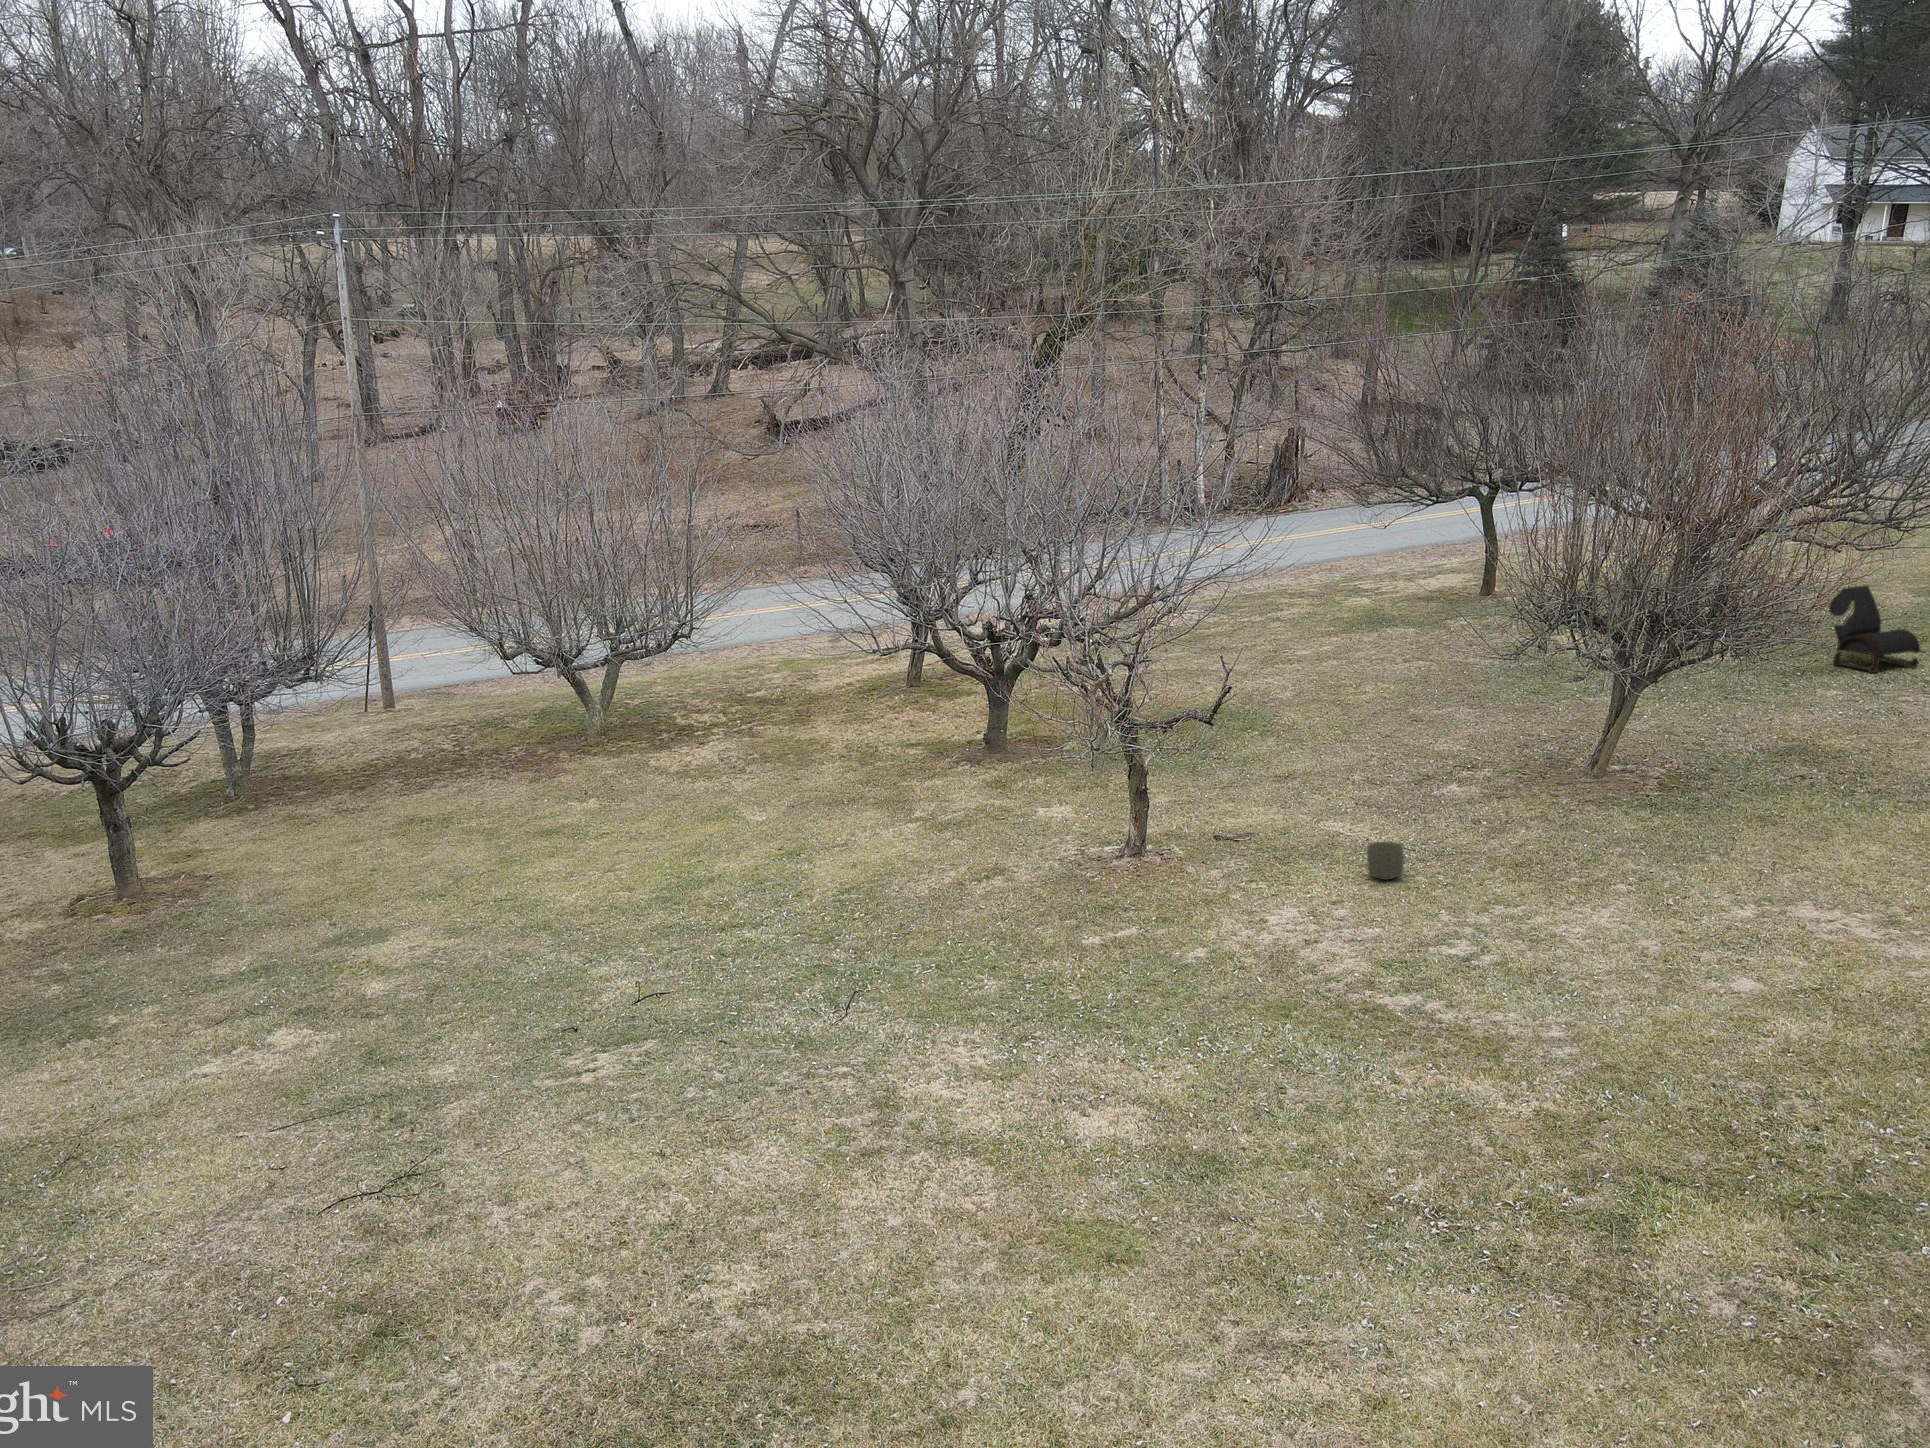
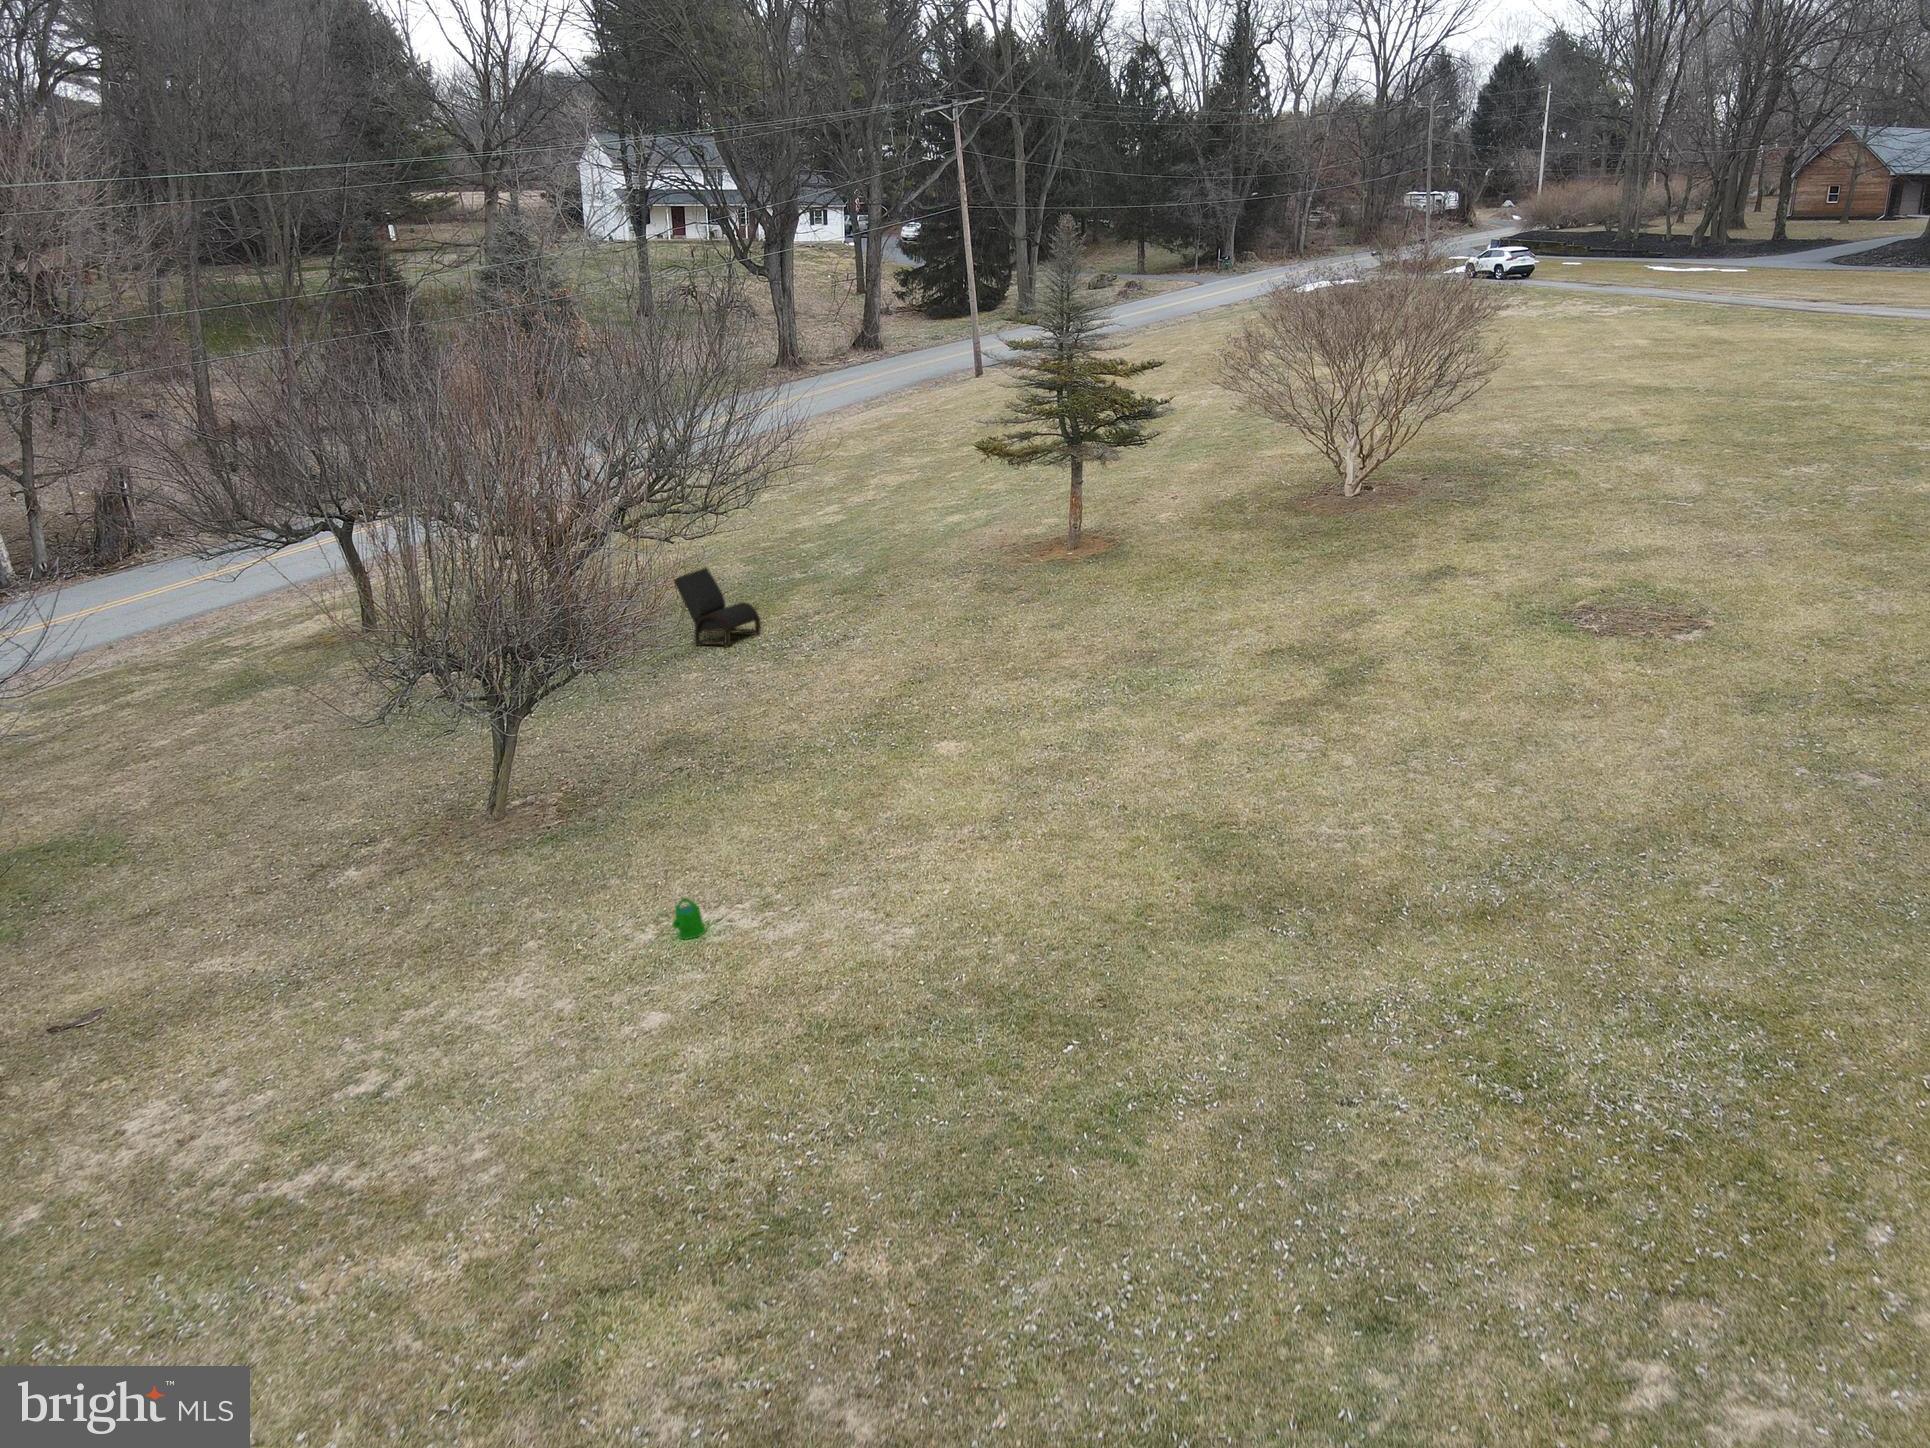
planter: present [1367,841,1403,880] -> none [243,974,295,1023]
watering can: none [1777,886,1812,929] -> present [672,898,707,939]

